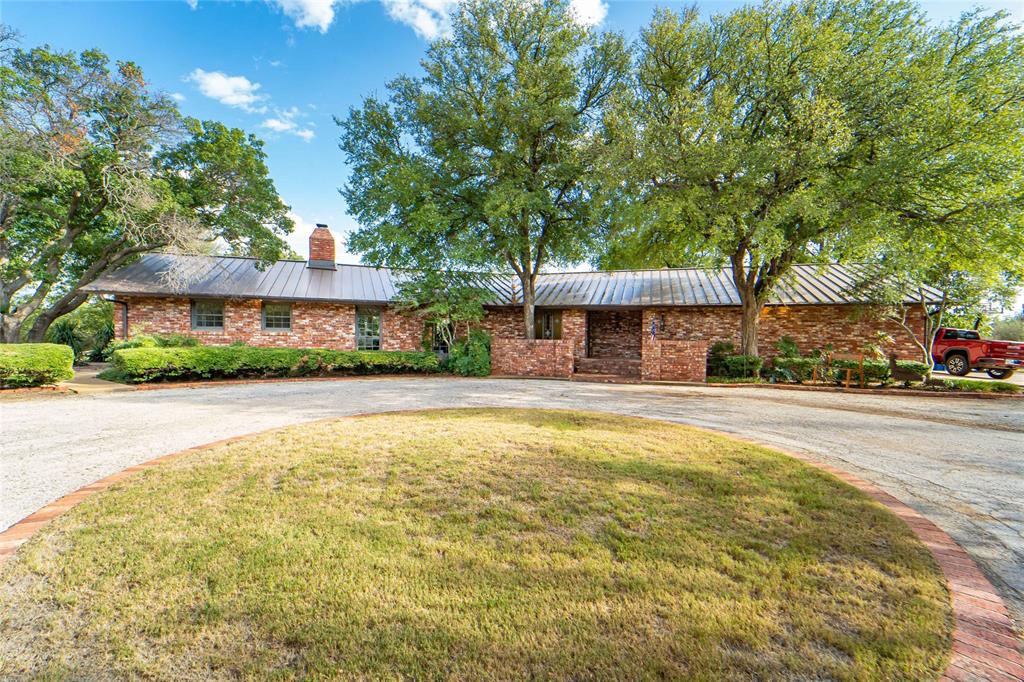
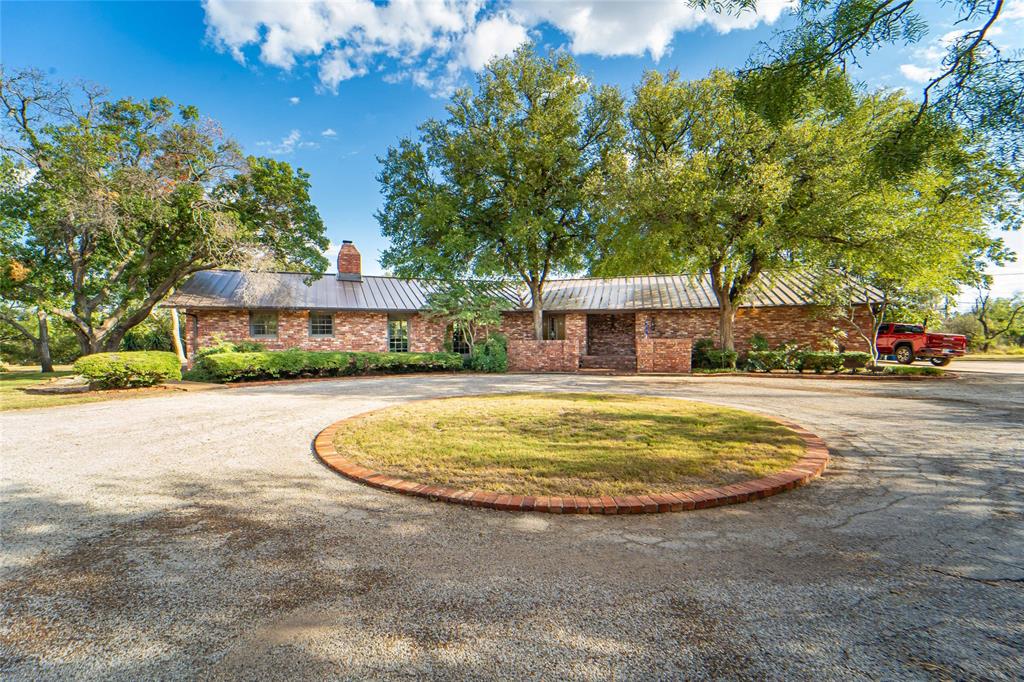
bench: present [813,353,864,389] -> none [778,346,818,375]

